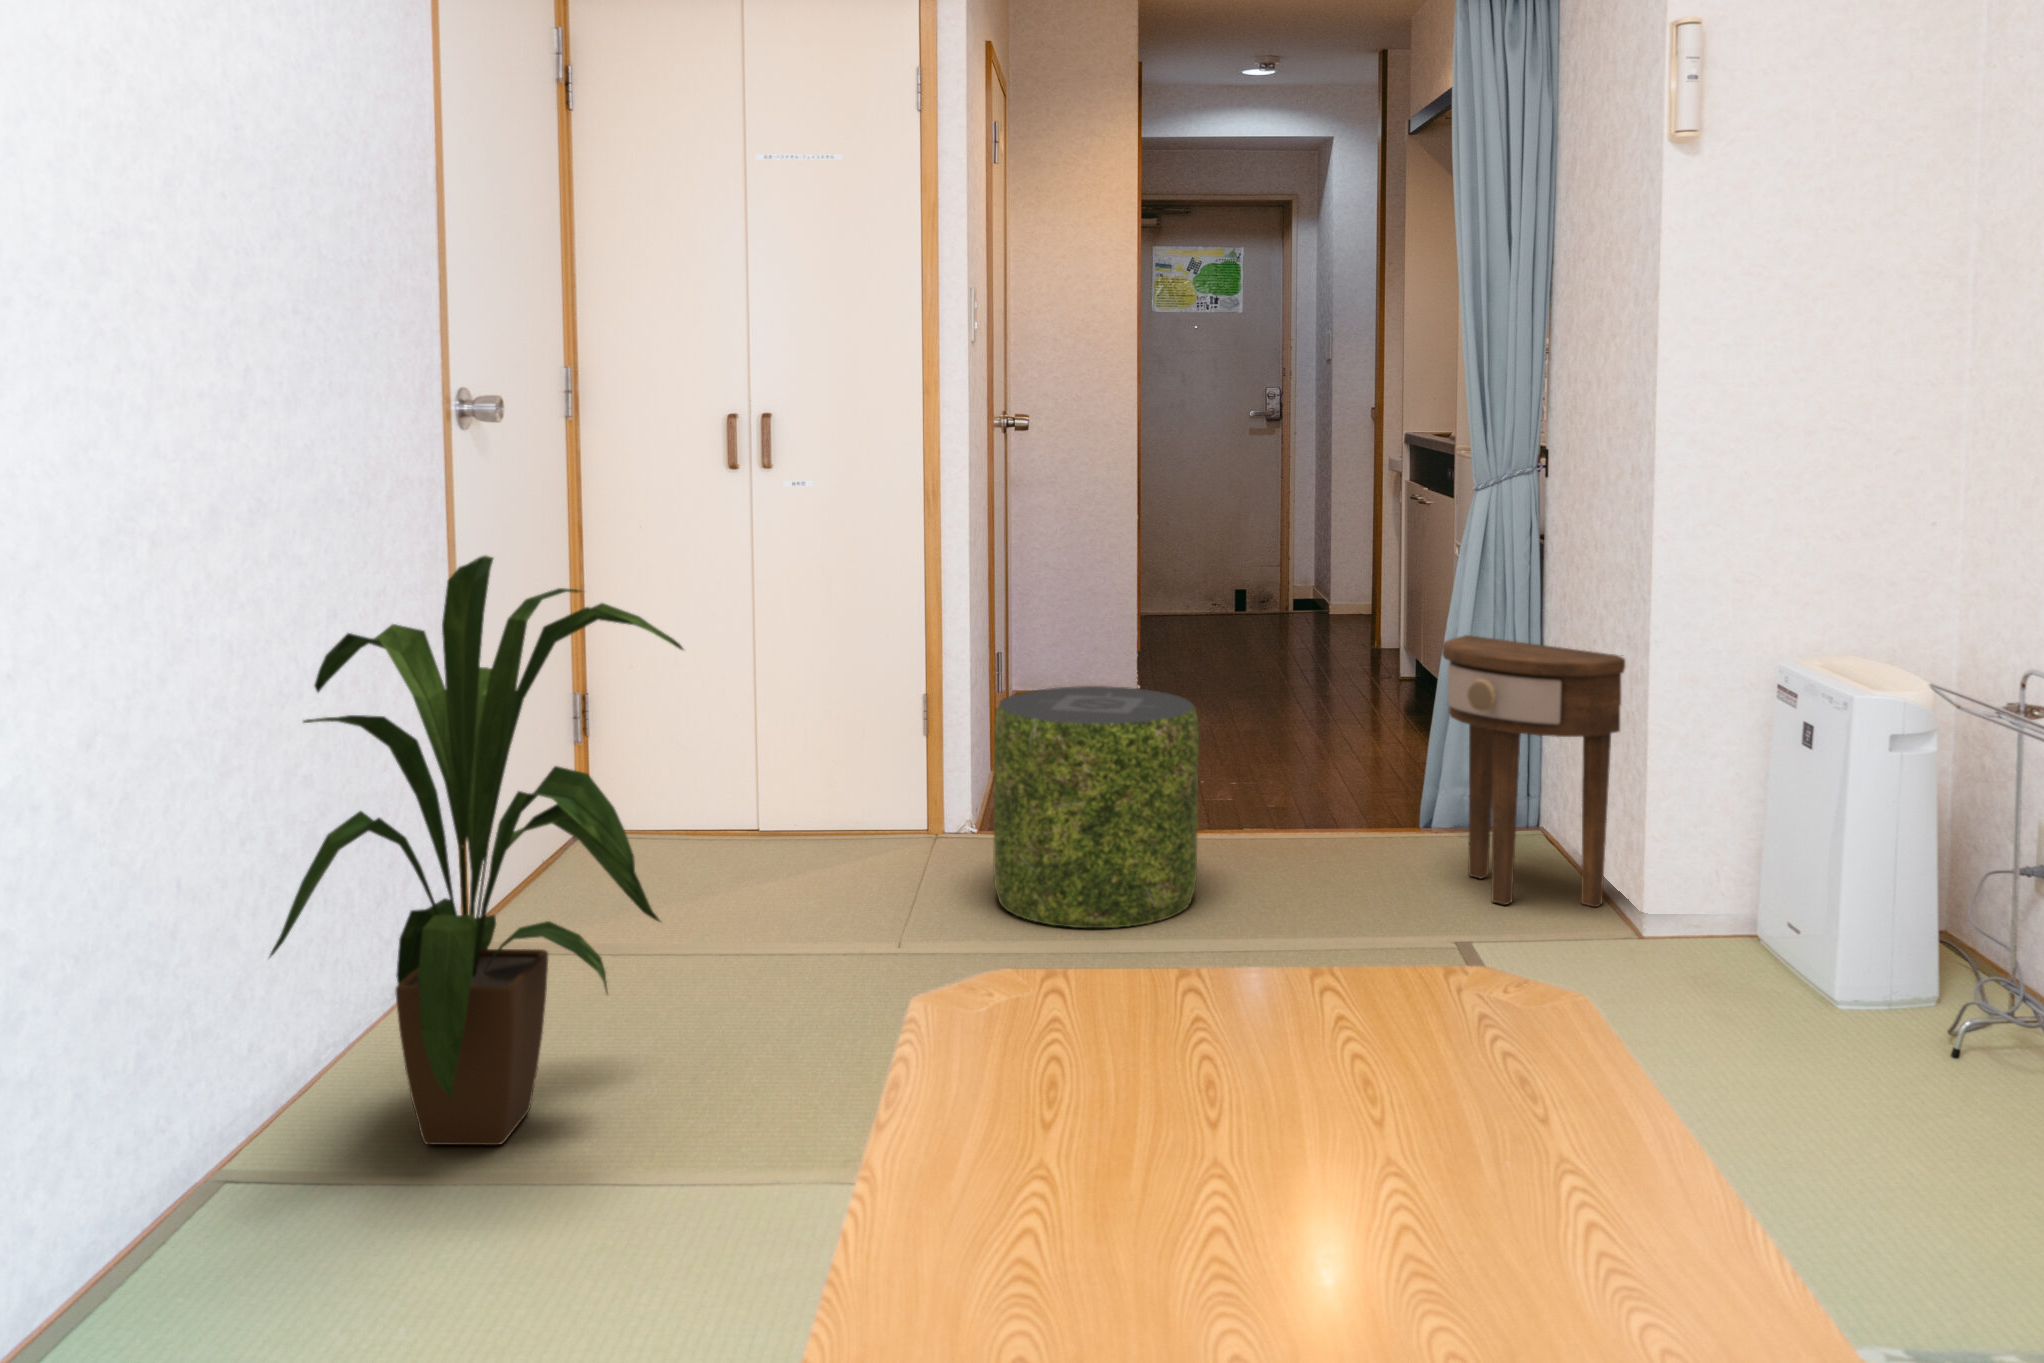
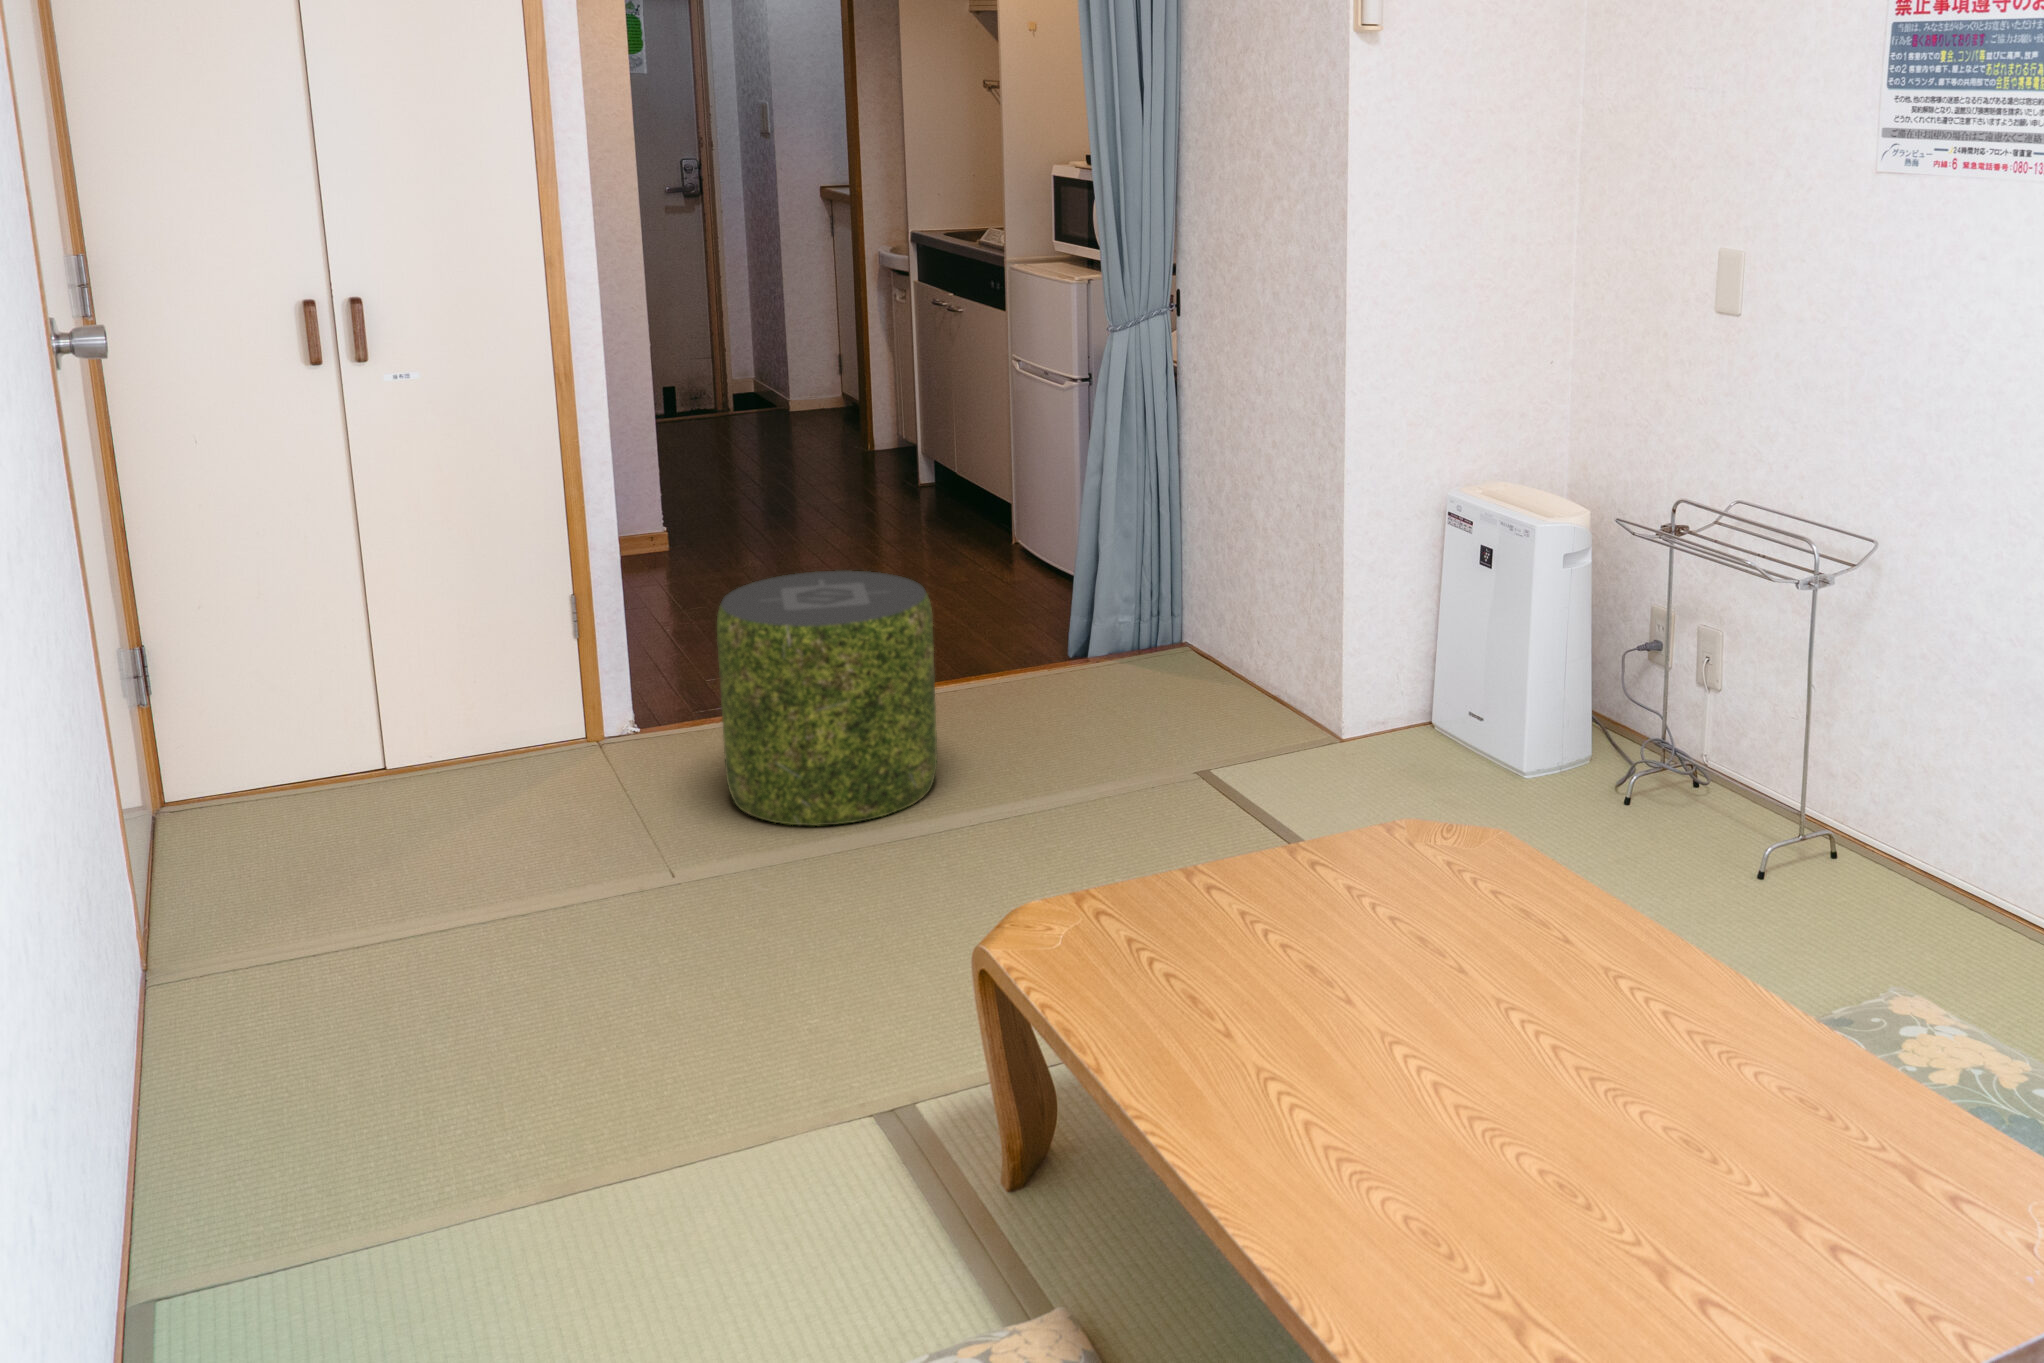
house plant: present [270,556,683,1145] -> none [112,588,636,1207]
side table: present [1442,635,1625,907] -> none [1136,480,1313,727]

